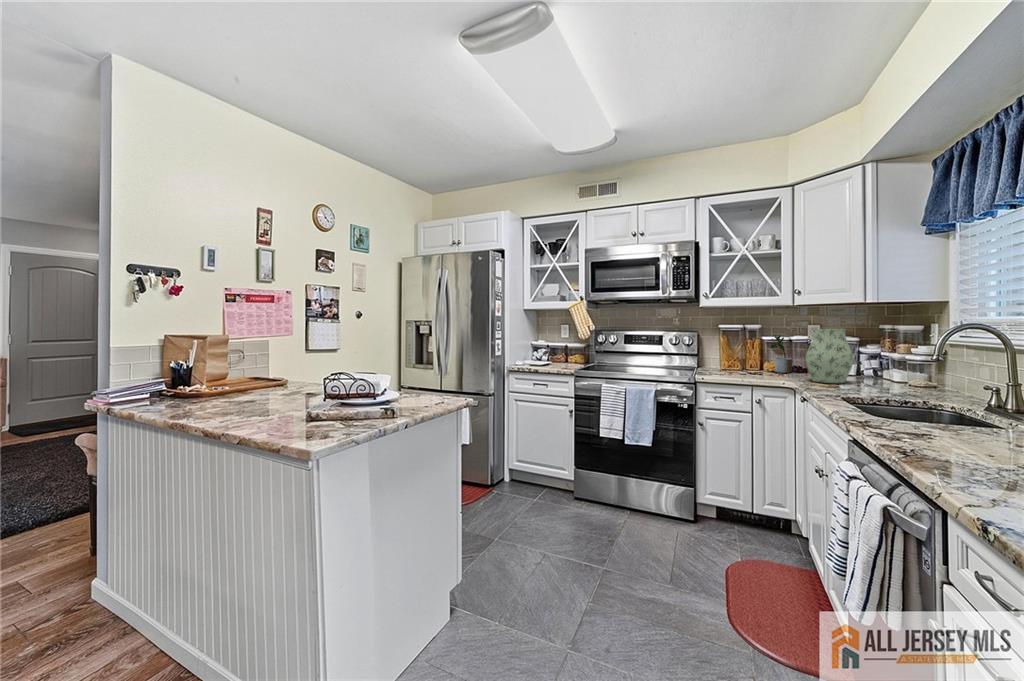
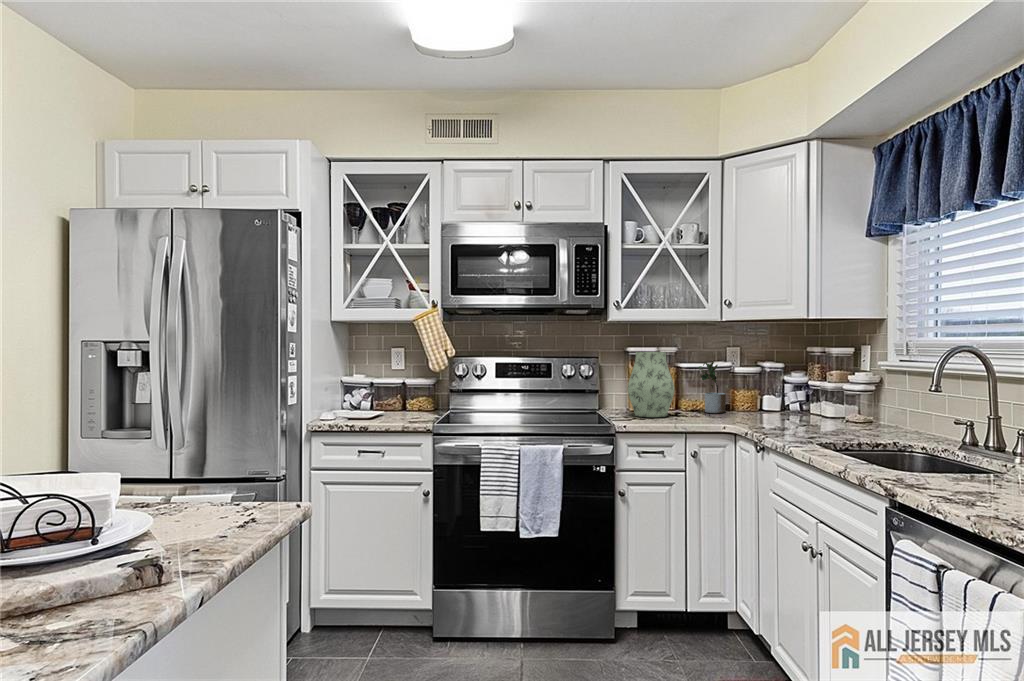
vase: present [806,329,854,383] -> present [628,352,674,417]

